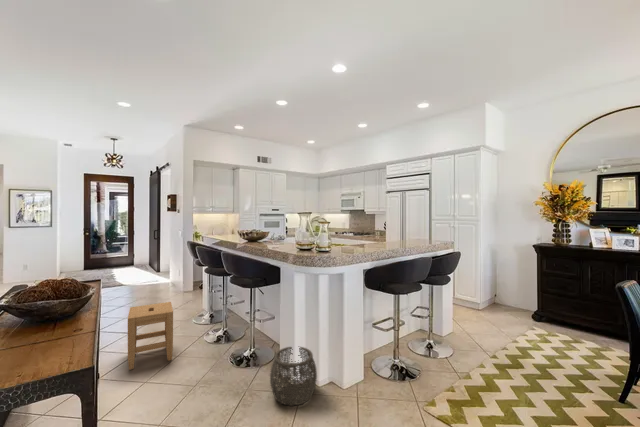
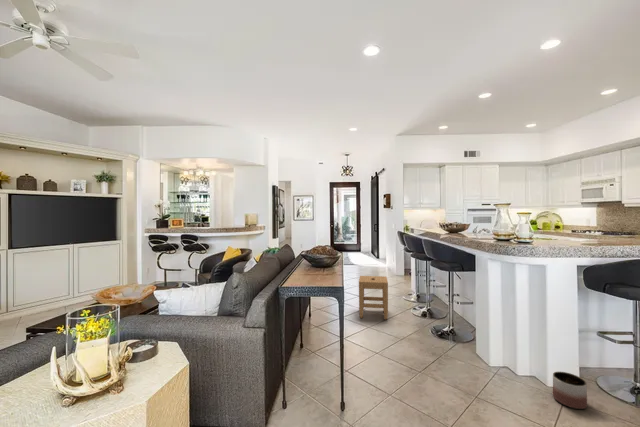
woven basket: present [270,347,317,406] -> none [464,328,515,380]
planter: none [350,373,374,409] -> present [553,372,587,409]

